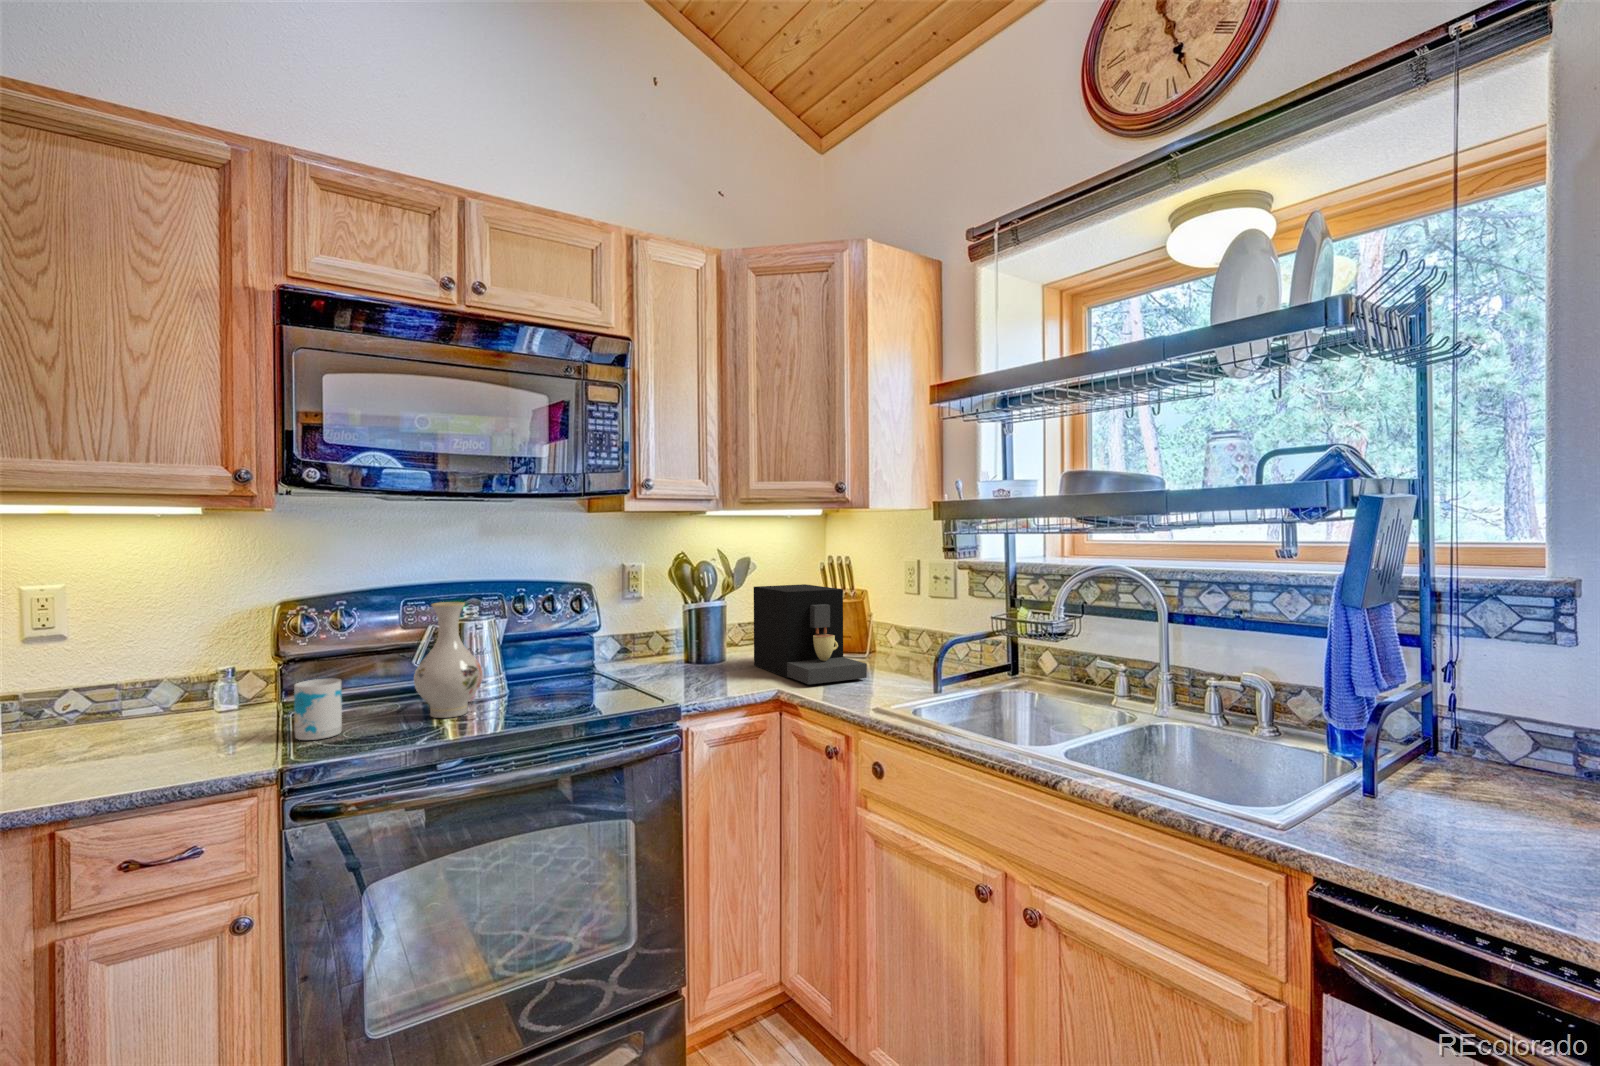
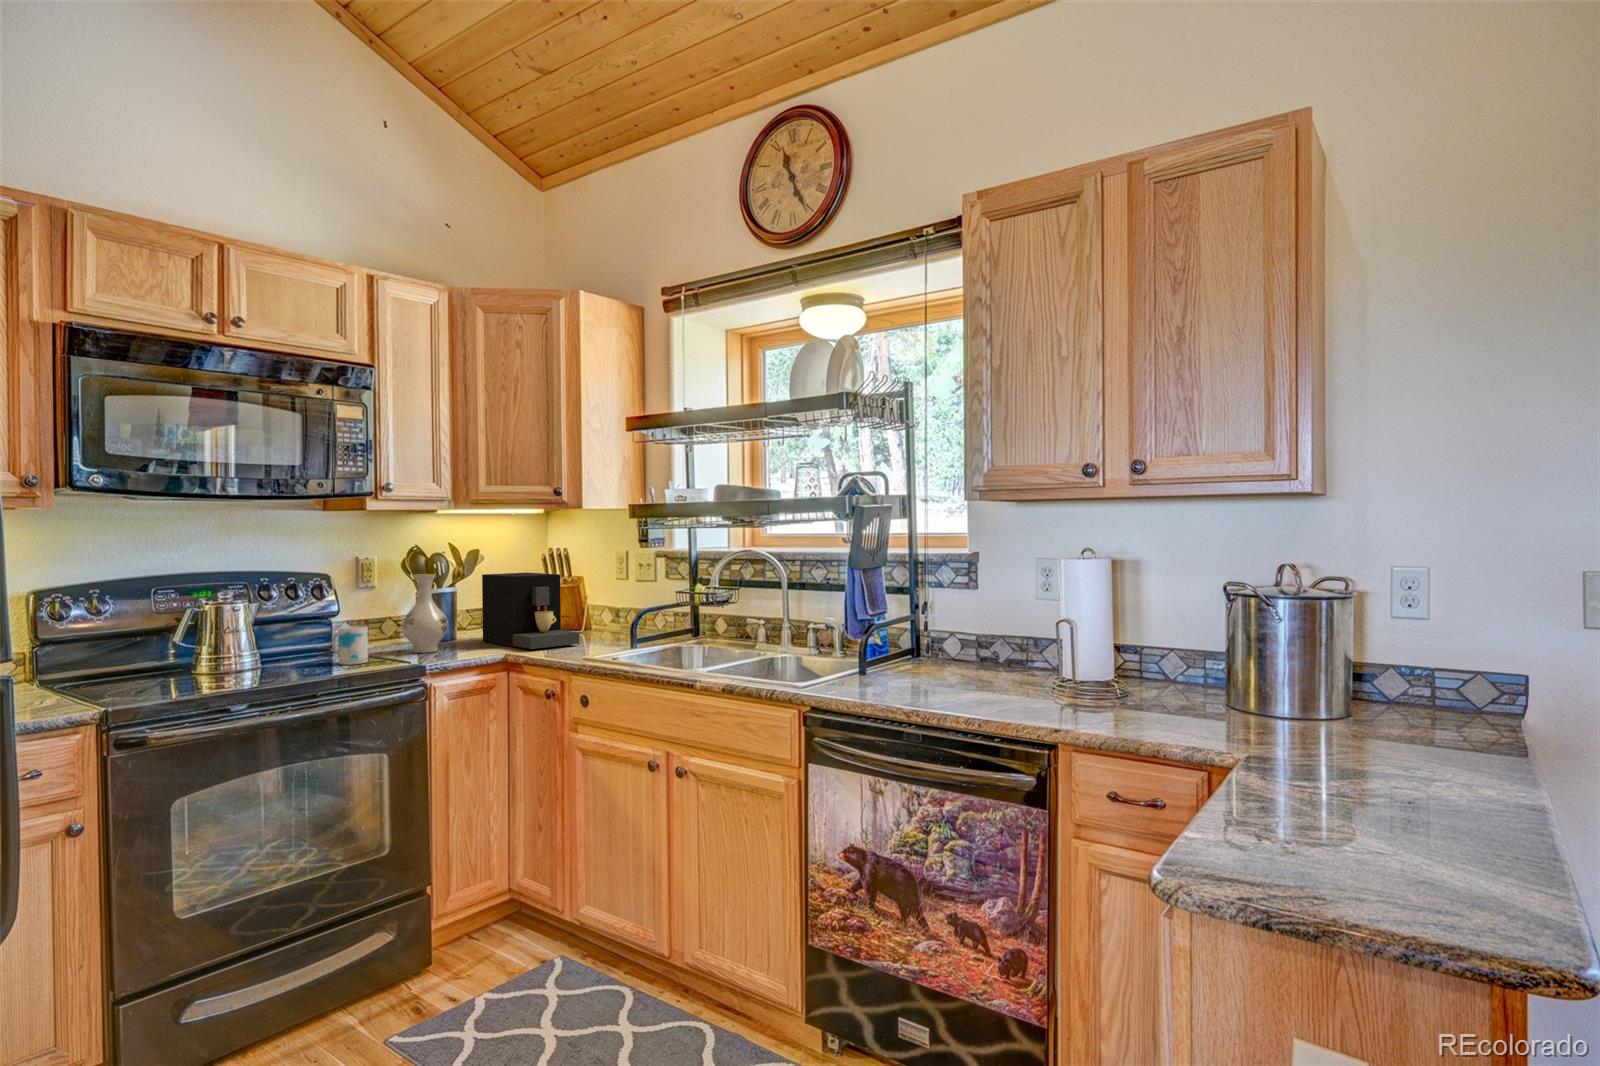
vase: present [414,602,483,718] -> present [402,574,448,653]
mug: present [294,679,342,740] -> present [332,626,368,665]

